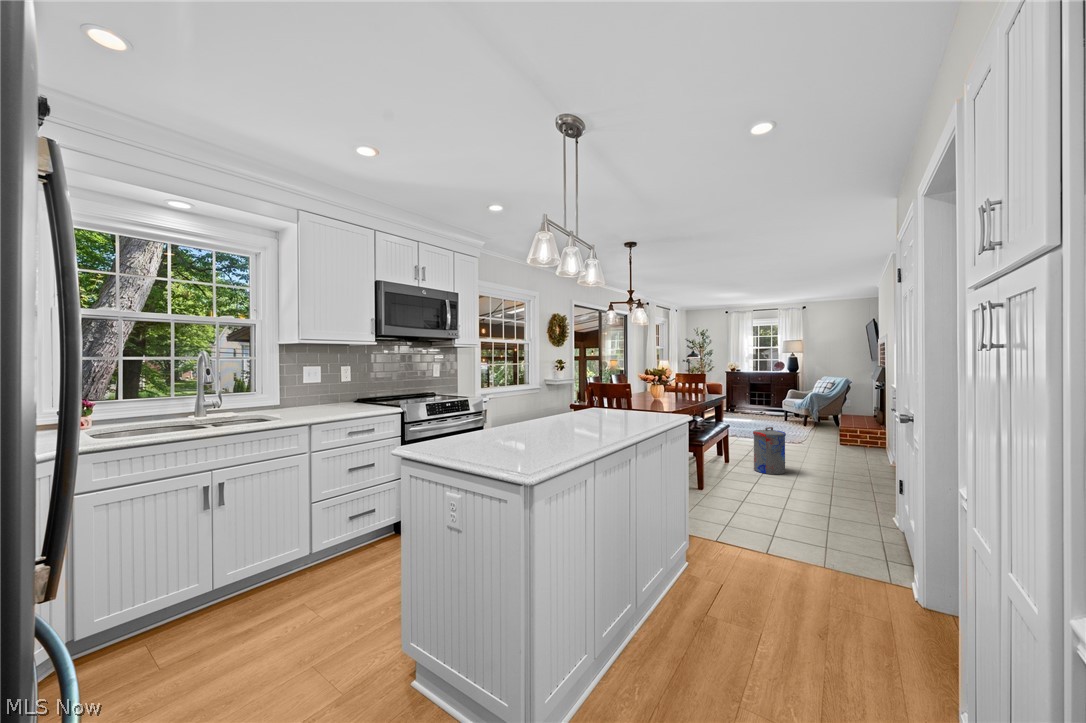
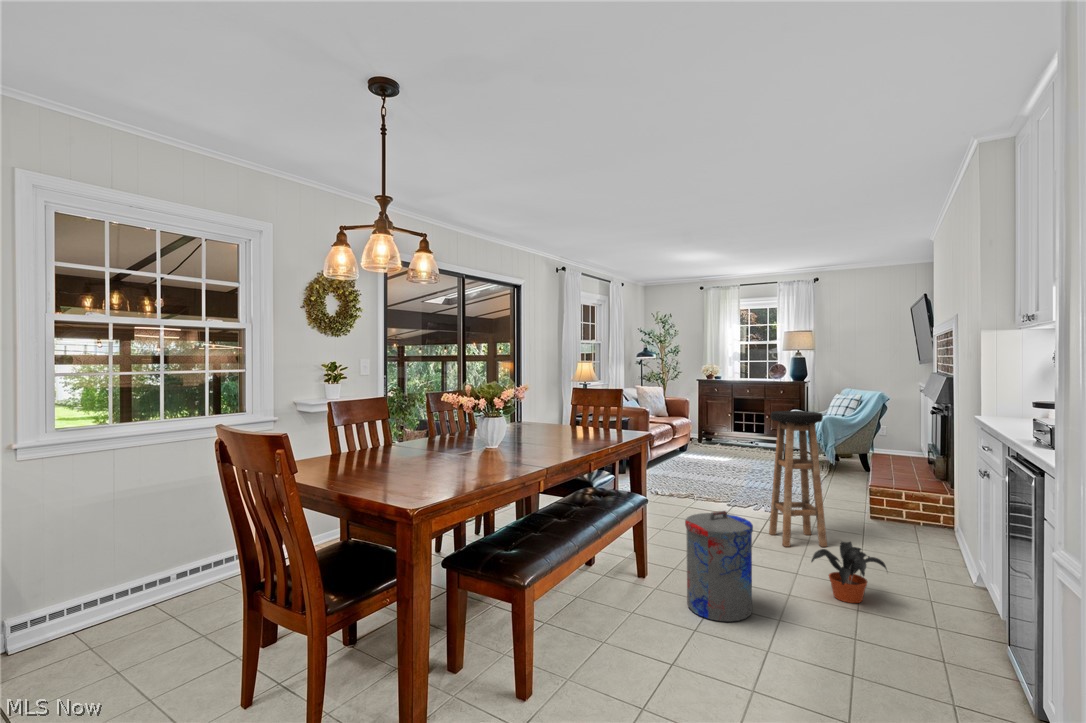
bar stool: none [786,385,818,454] -> present [769,411,827,547]
potted plant: none [812,444,848,470] -> present [811,541,887,603]

